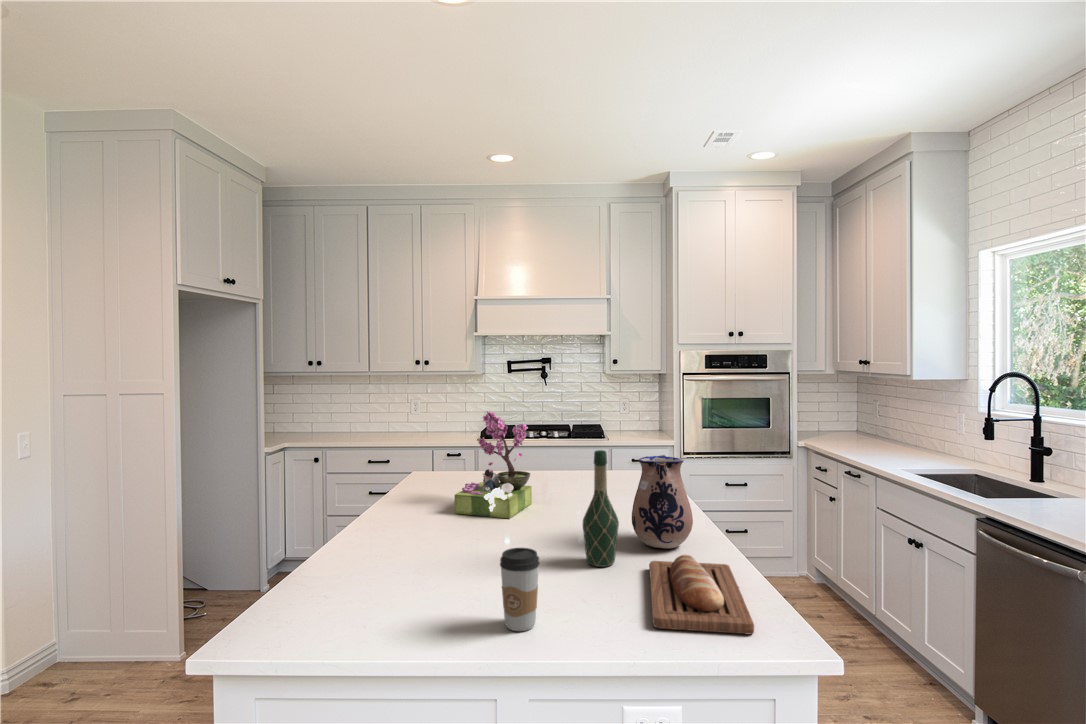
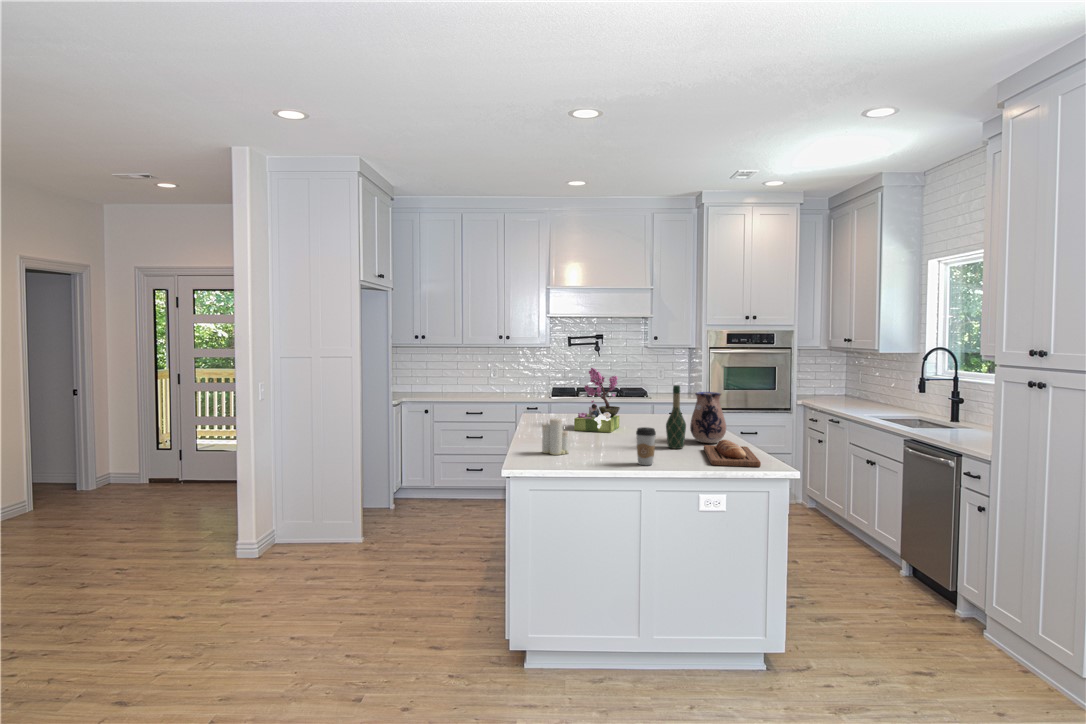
candle: none [346,513,394,591] -> present [542,418,569,455]

